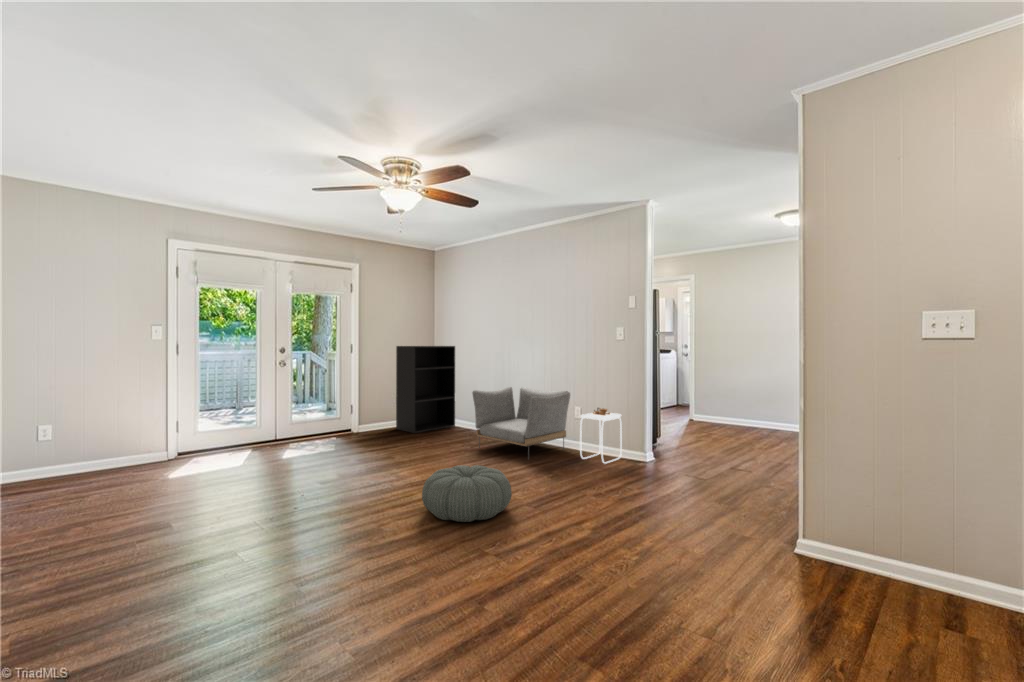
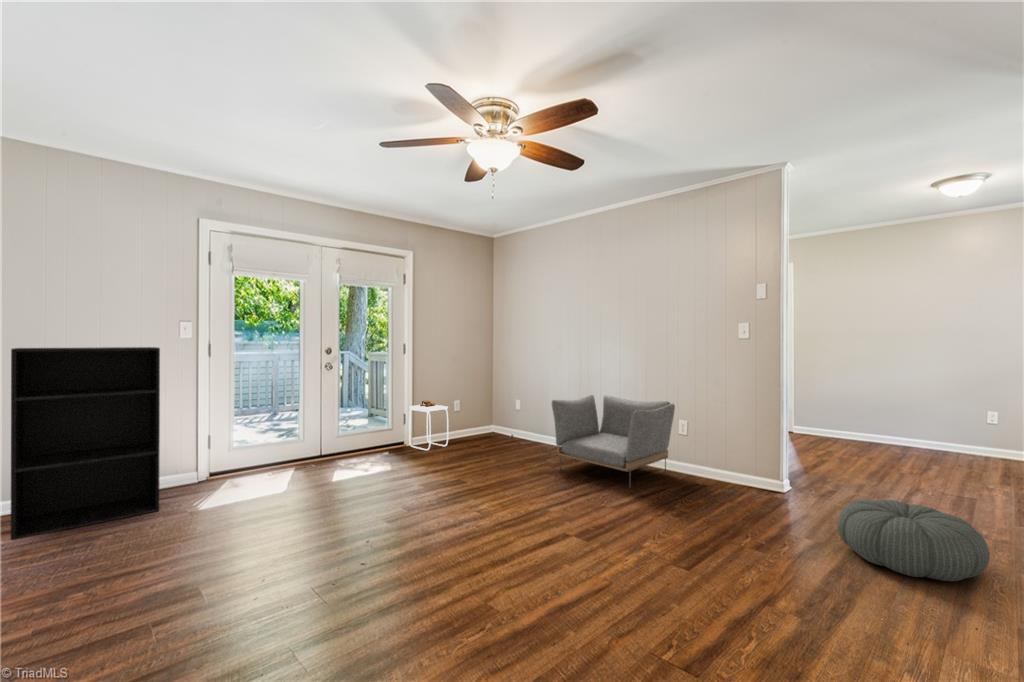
bookshelf: present [396,346,455,433] -> present [11,347,160,540]
side table: present [580,408,622,463] -> present [409,401,448,450]
pouf: present [422,465,512,522] -> present [838,499,990,581]

